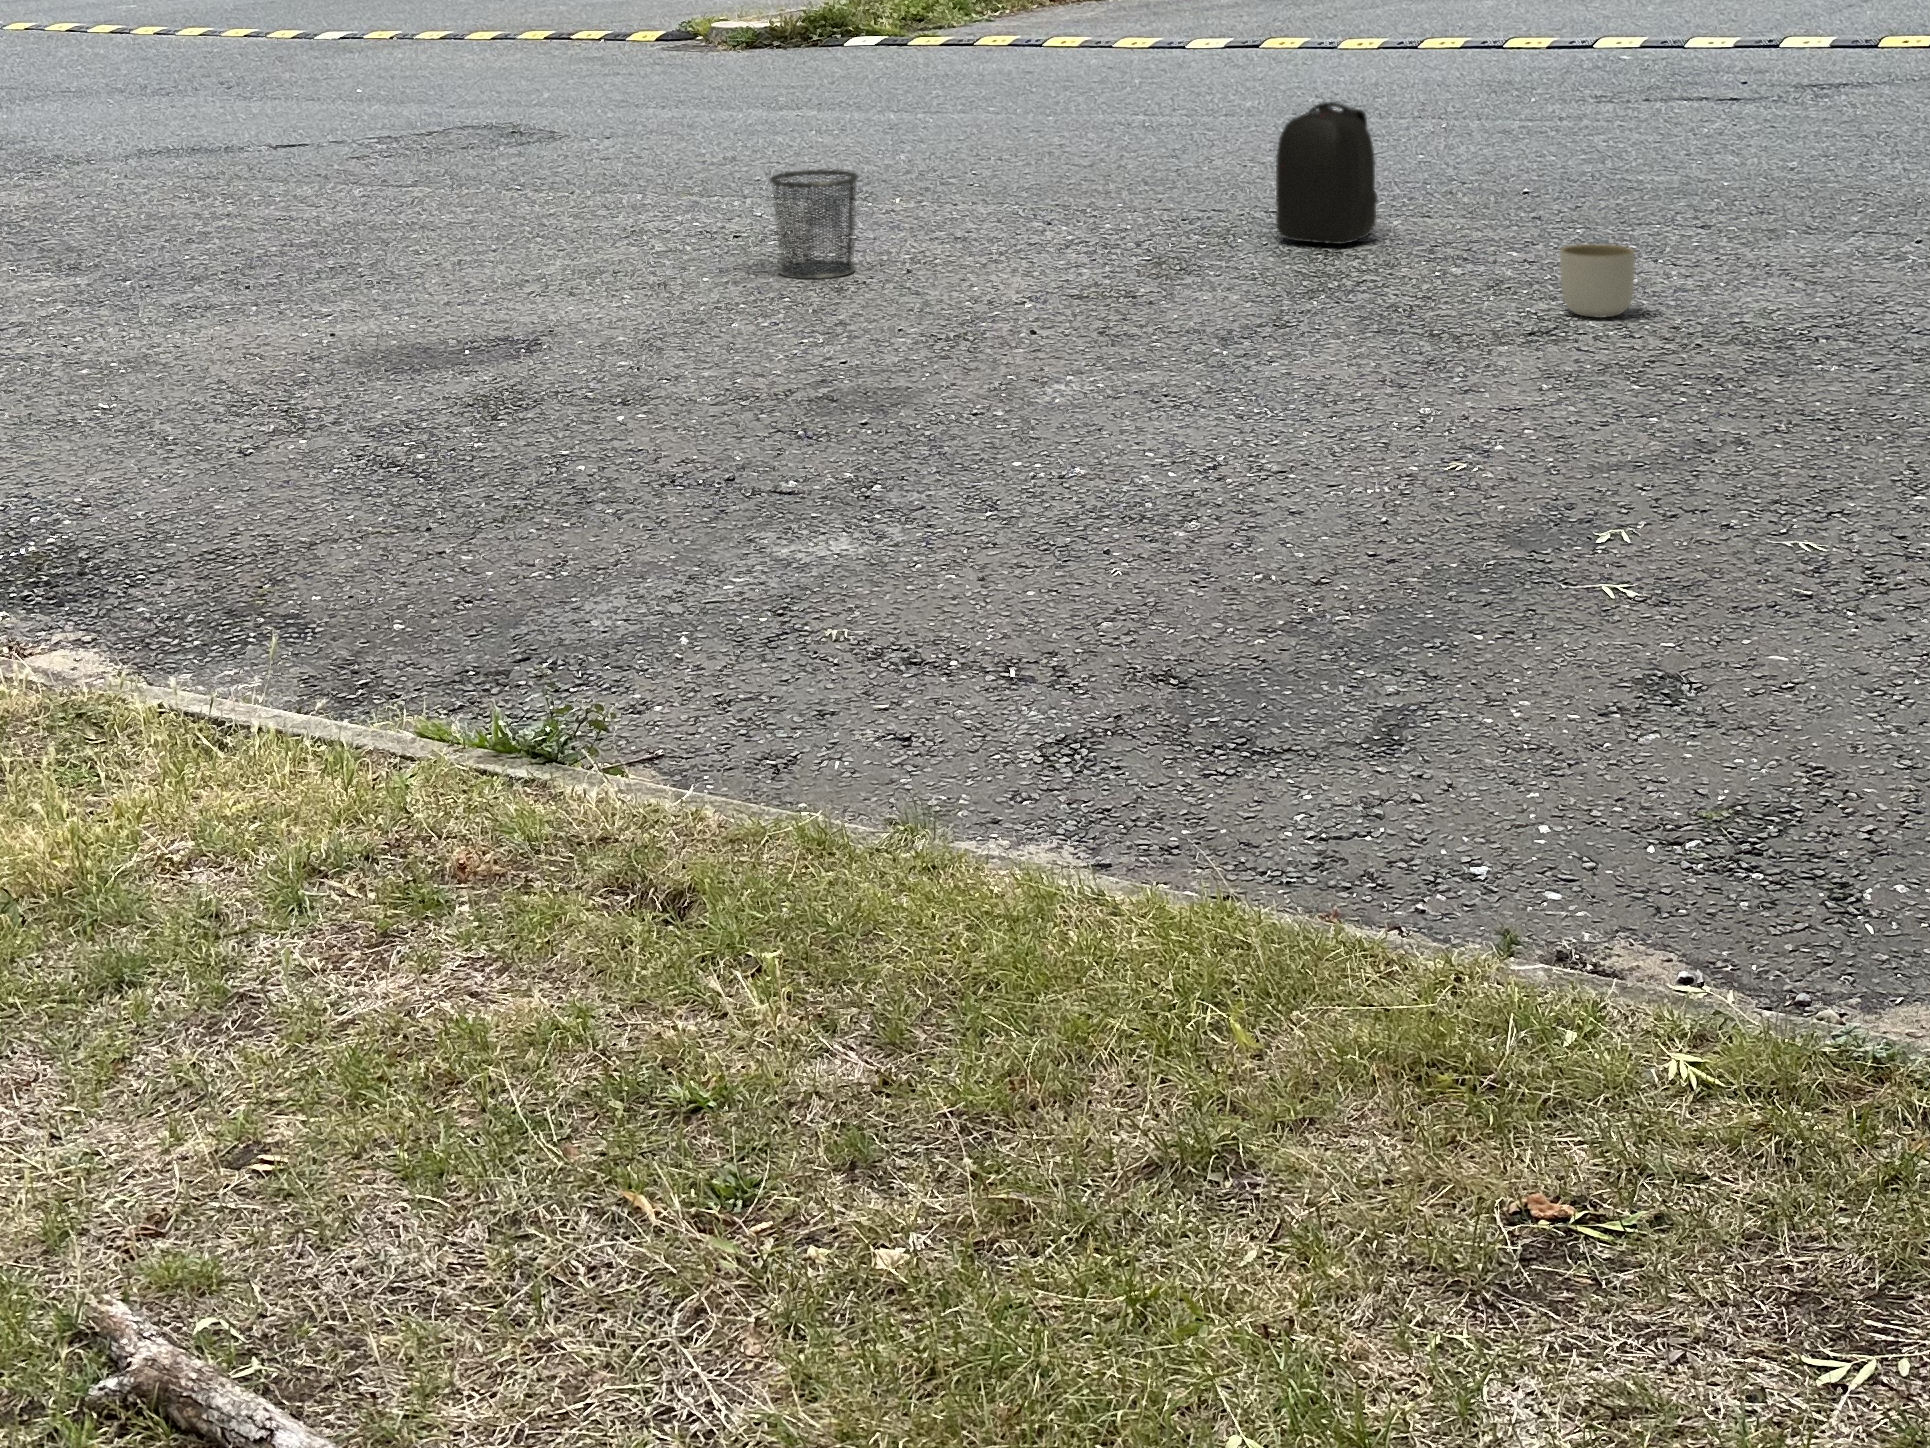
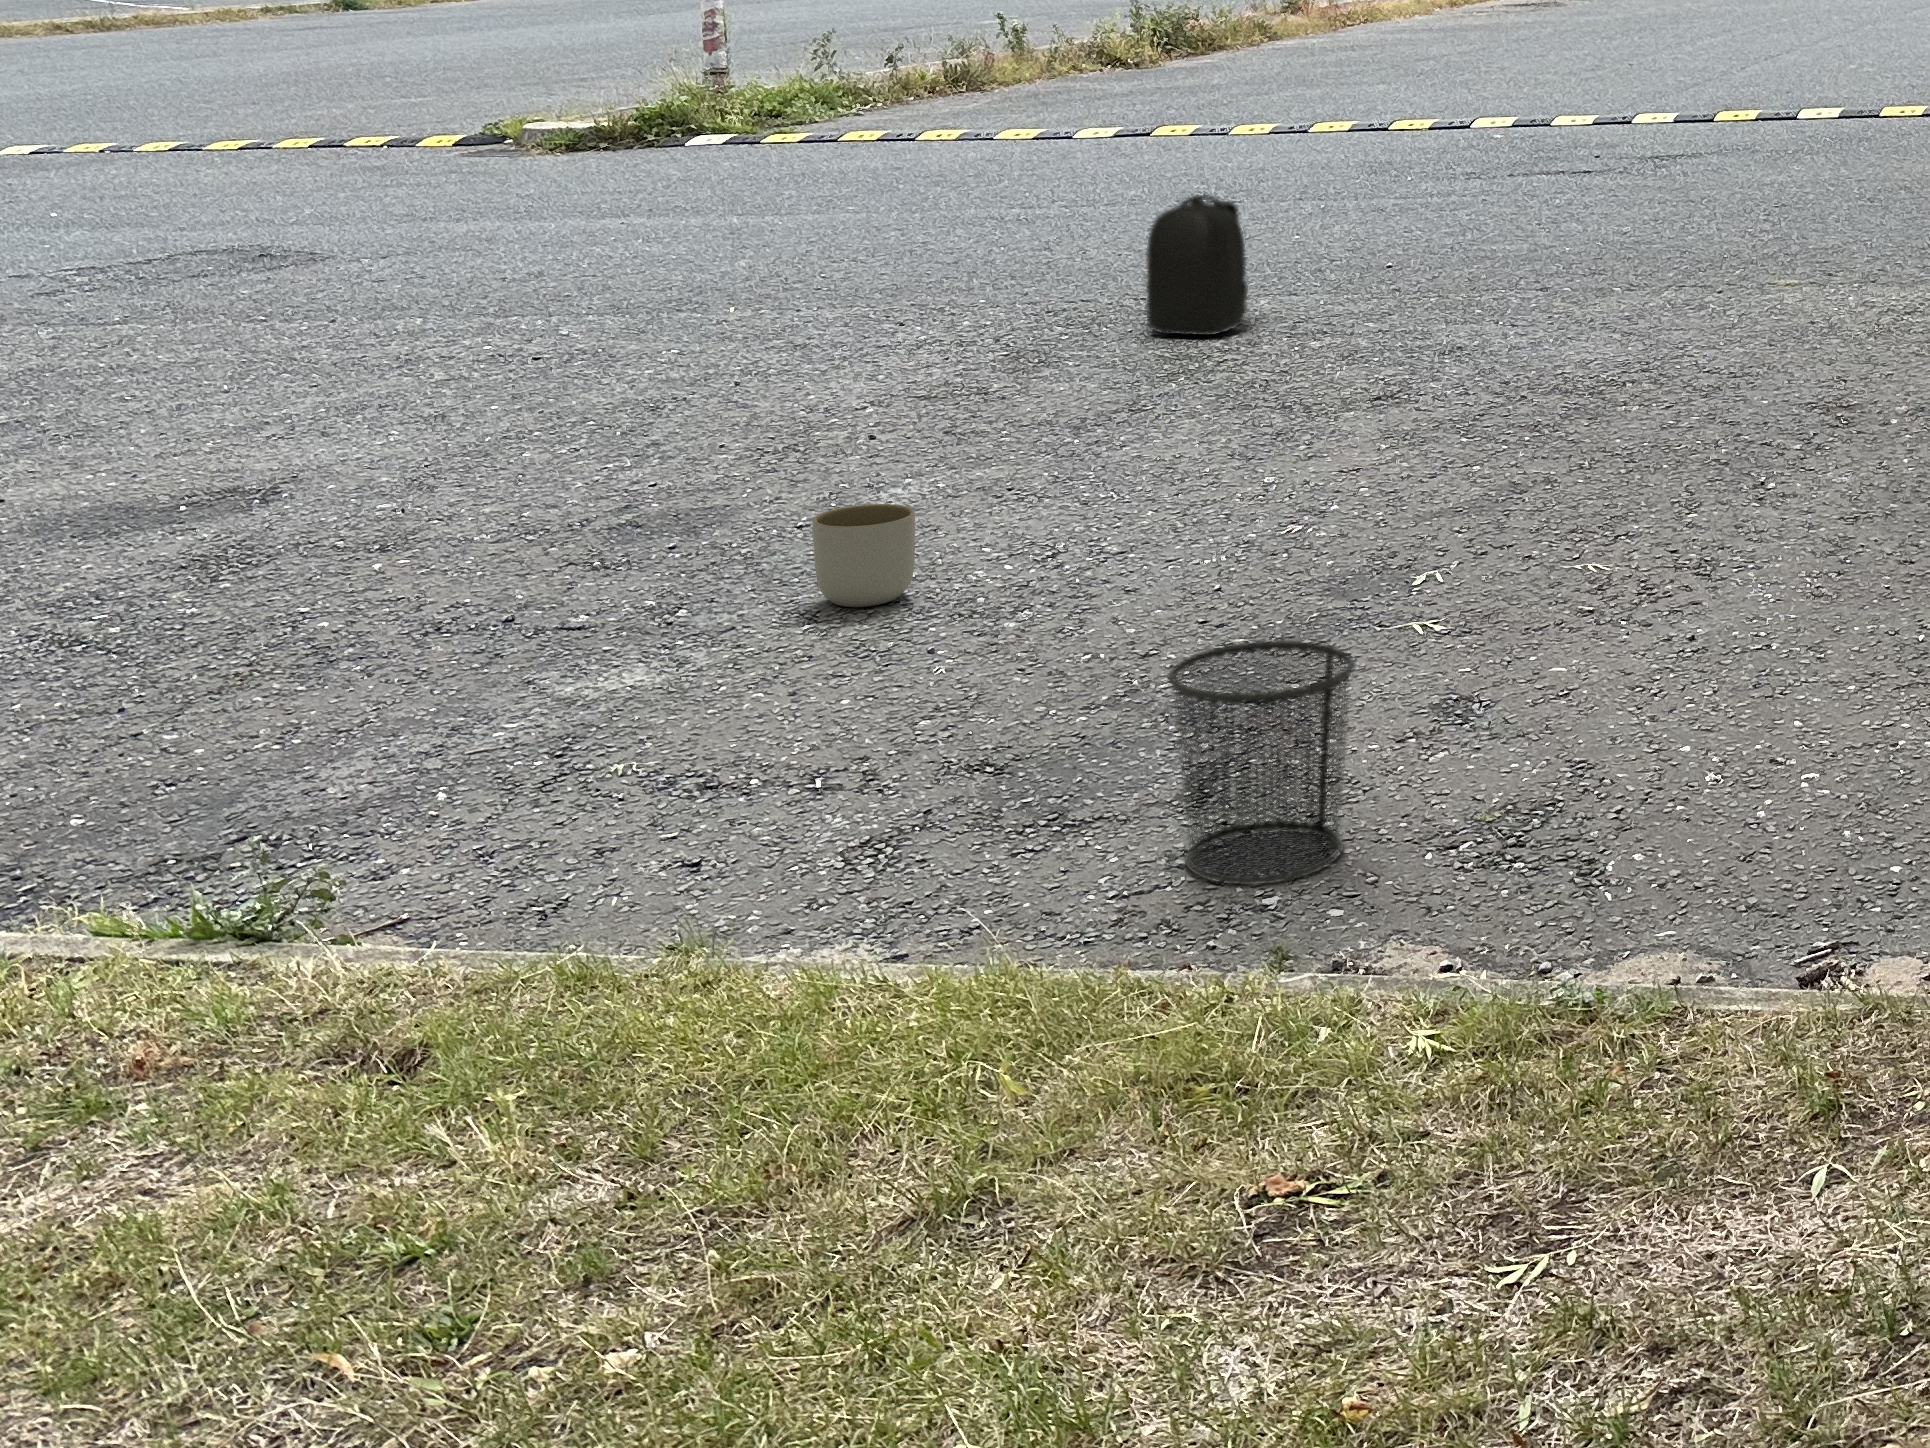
waste bin: present [769,170,859,279] -> present [1167,640,1355,885]
planter: present [1560,244,1635,318] -> present [812,504,915,607]

